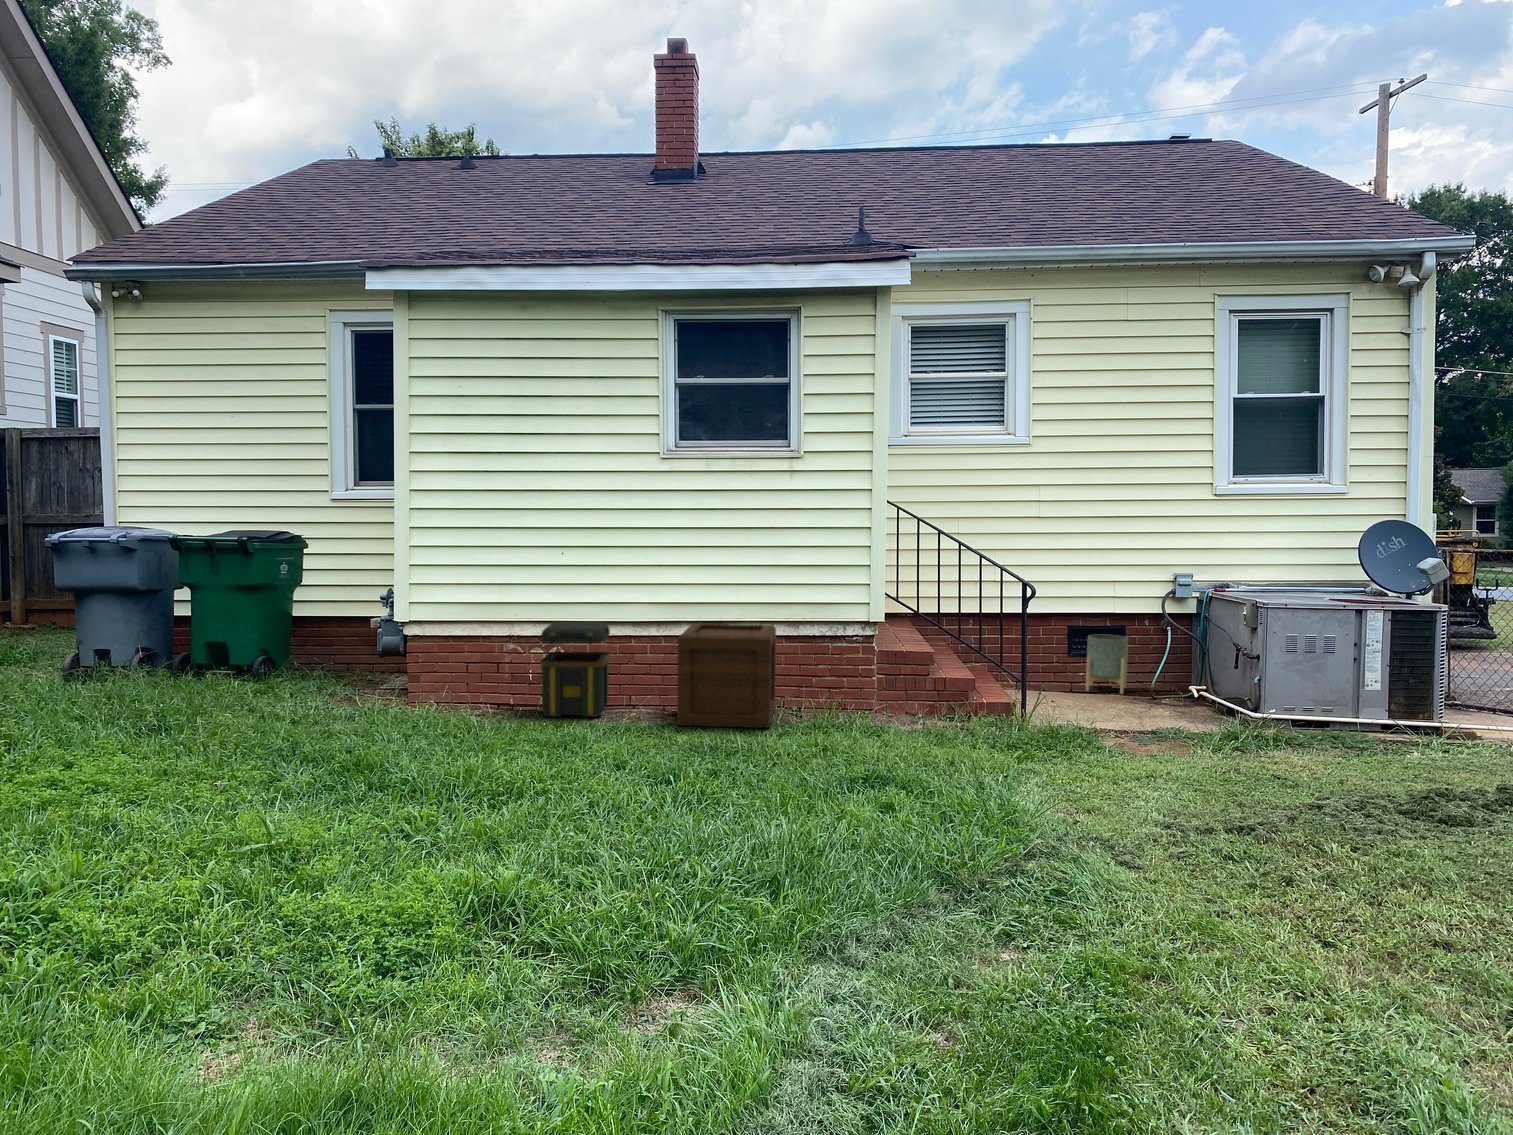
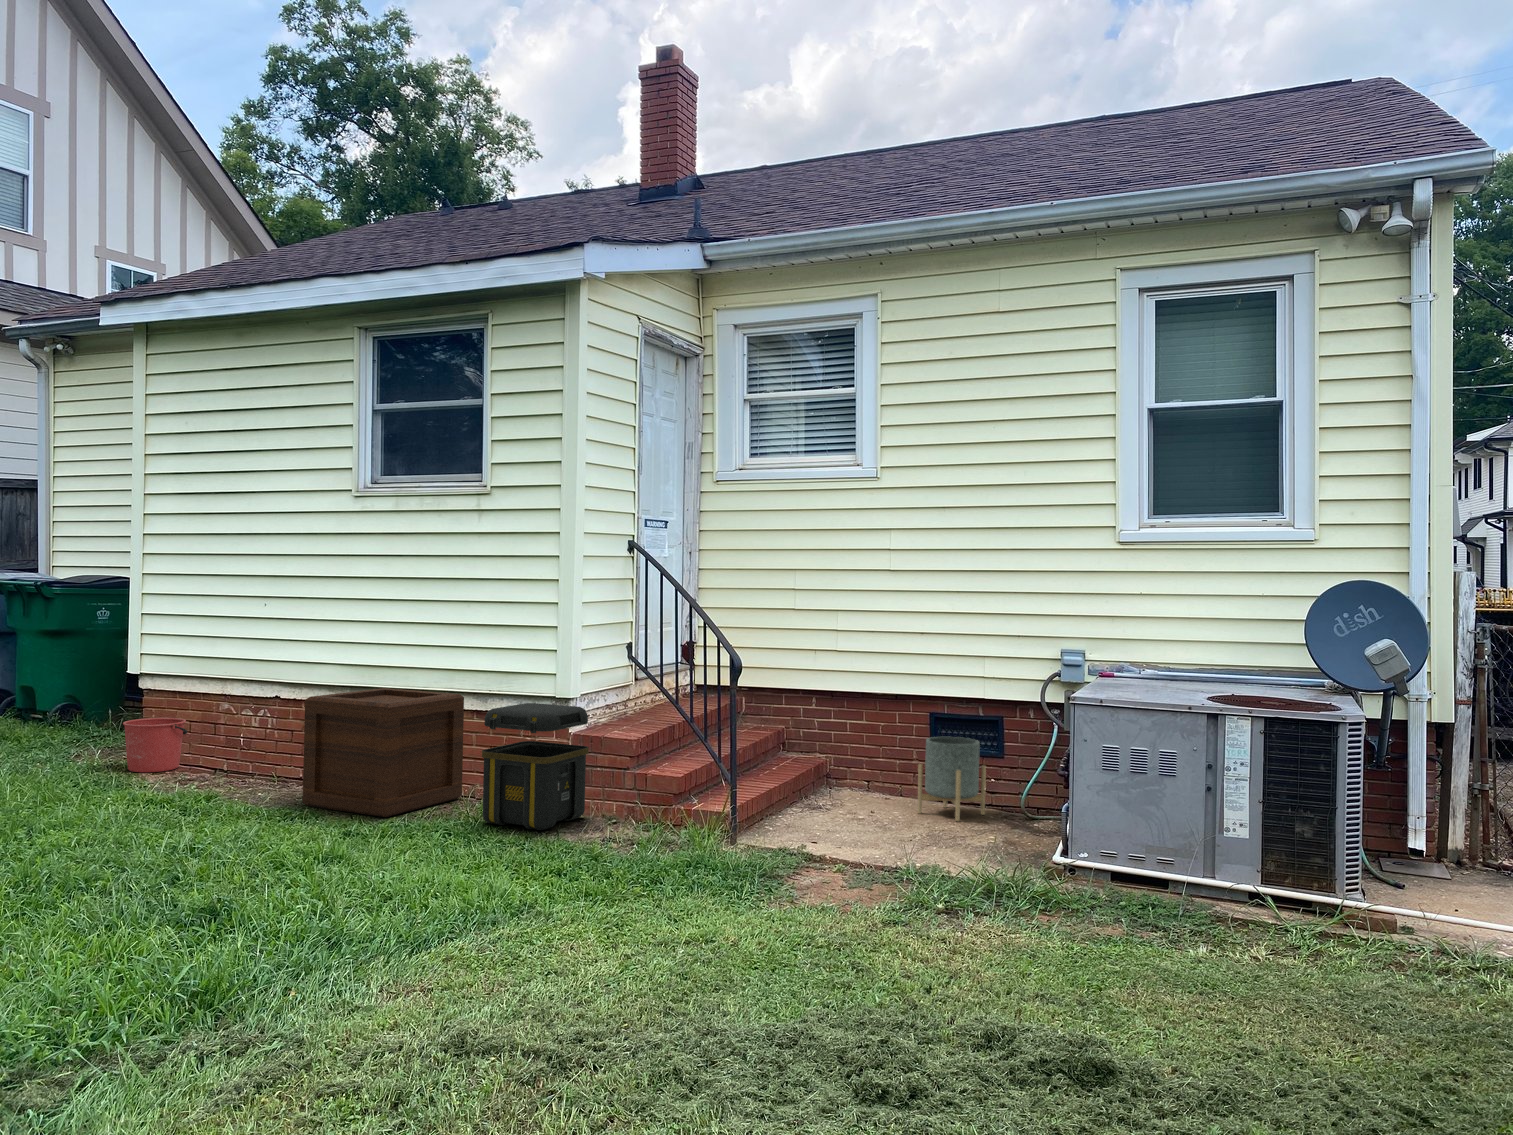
toolbox: present [540,622,610,717] -> present [482,703,589,830]
bucket: none [428,661,484,712] -> present [123,718,187,772]

